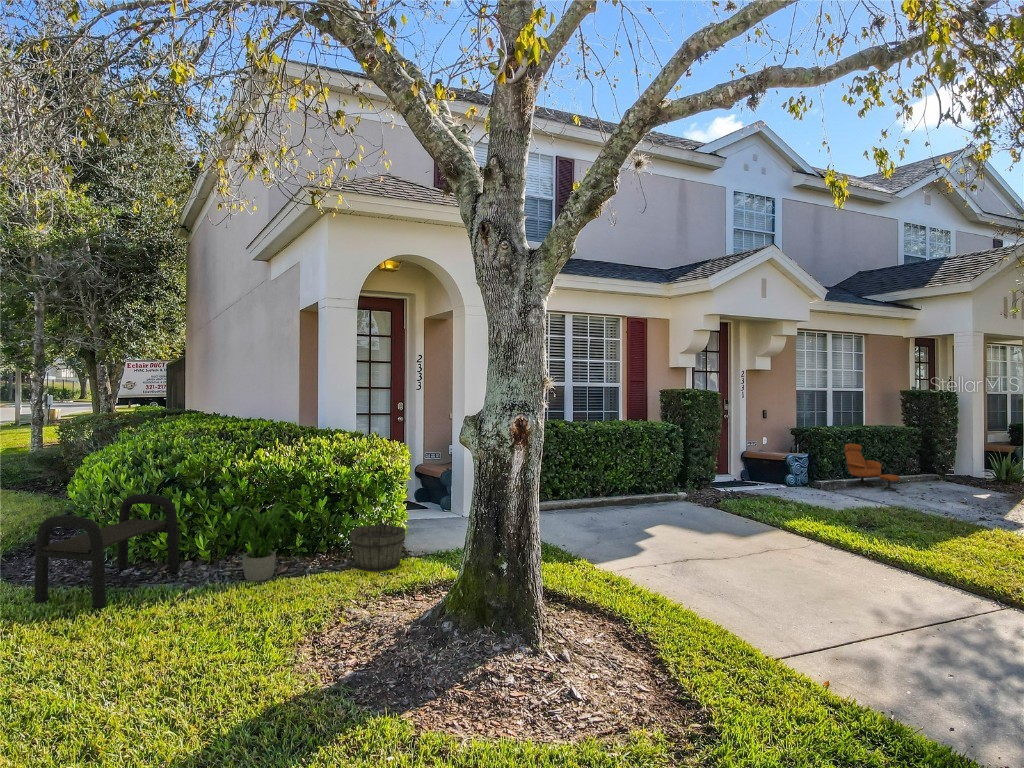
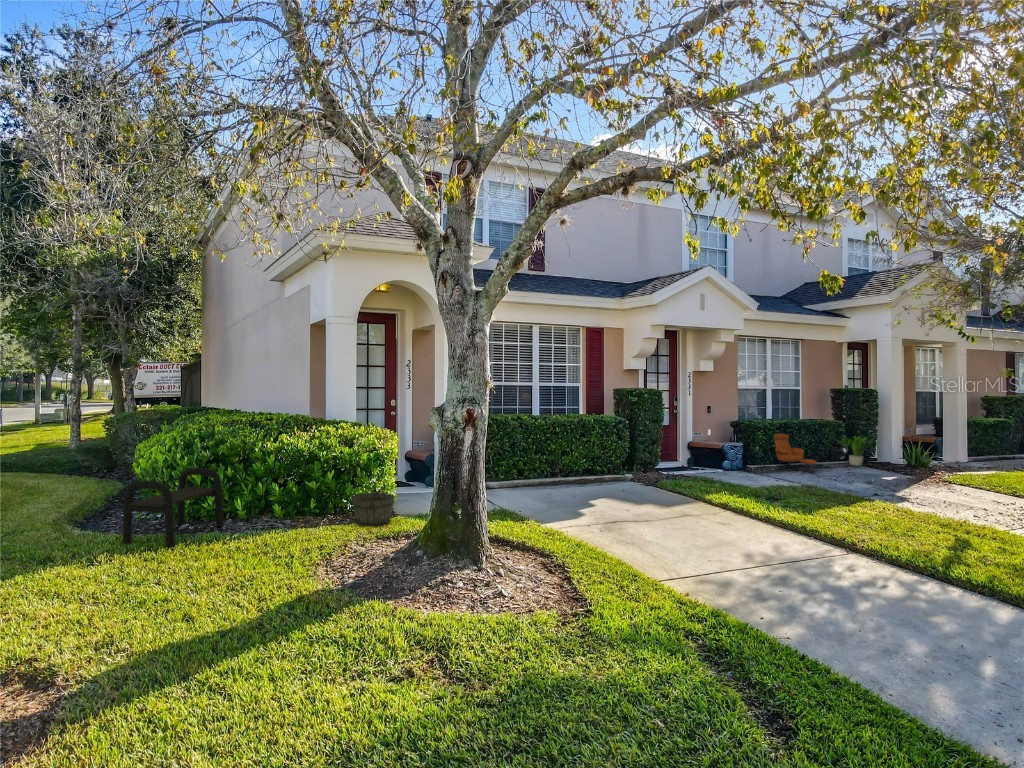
potted plant: present [225,502,297,581] -> present [842,436,873,466]

